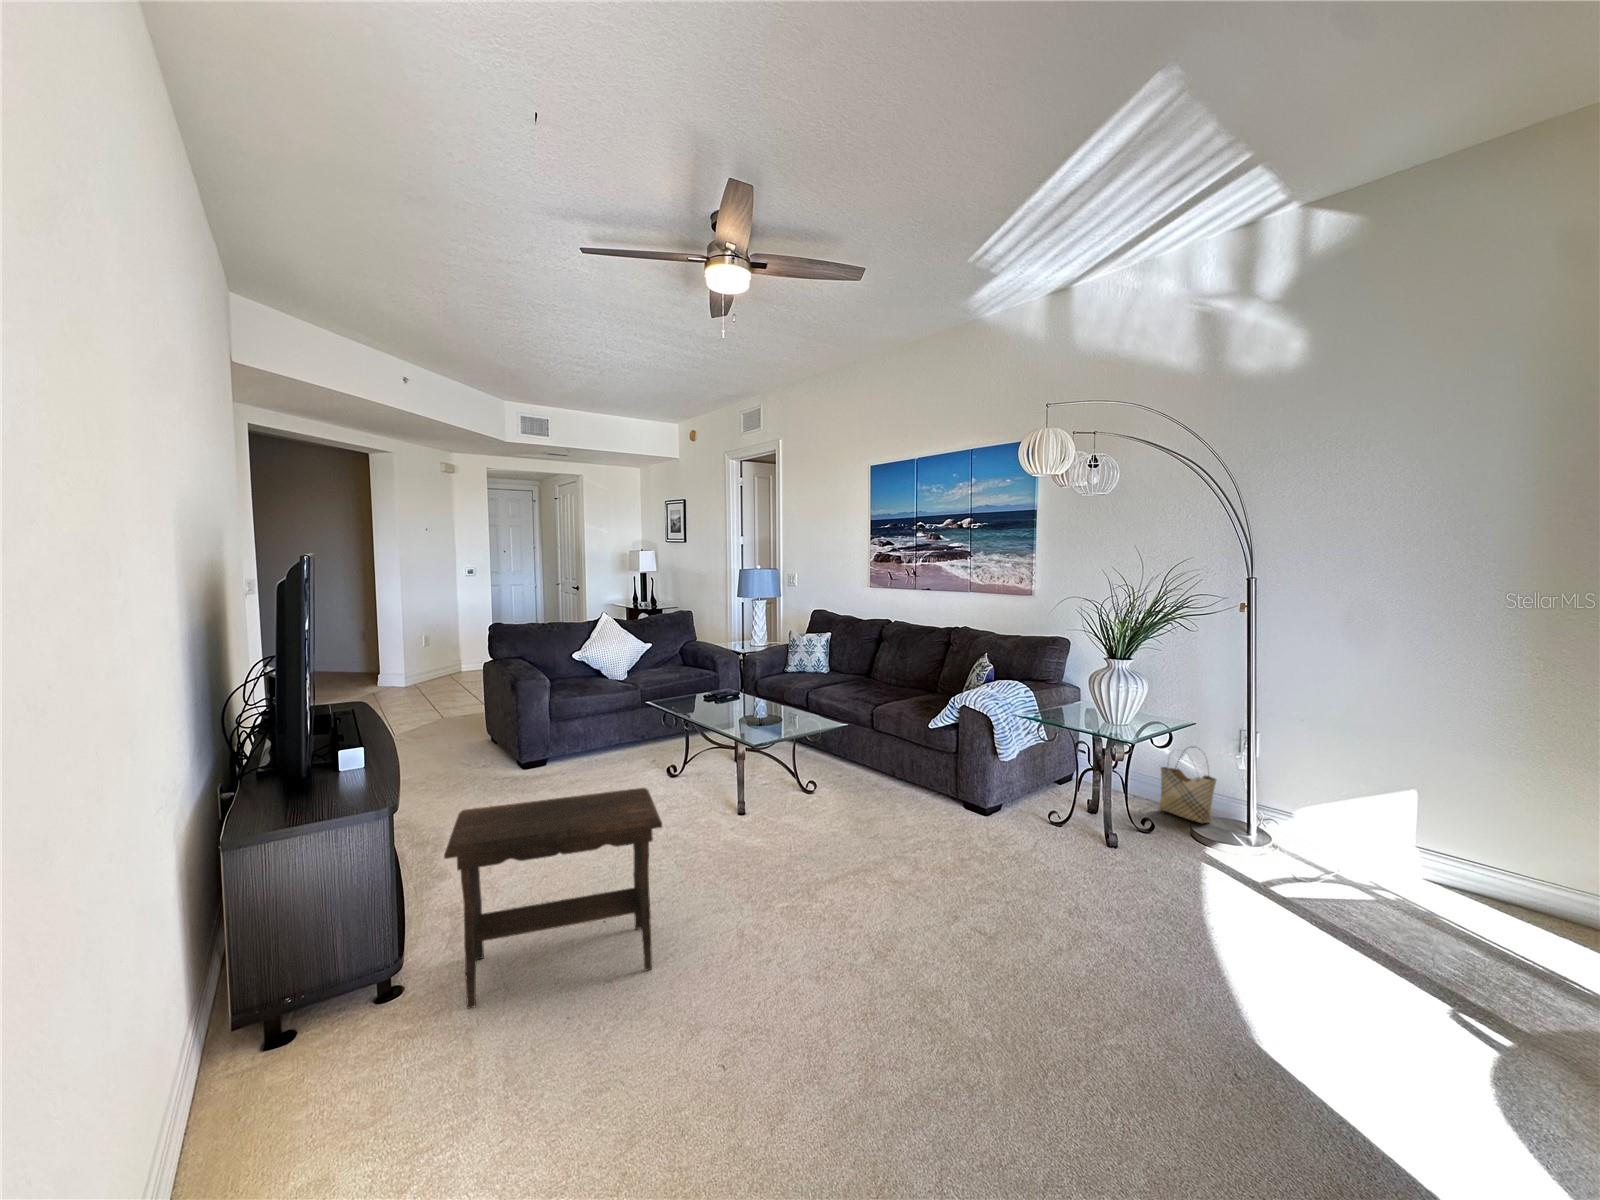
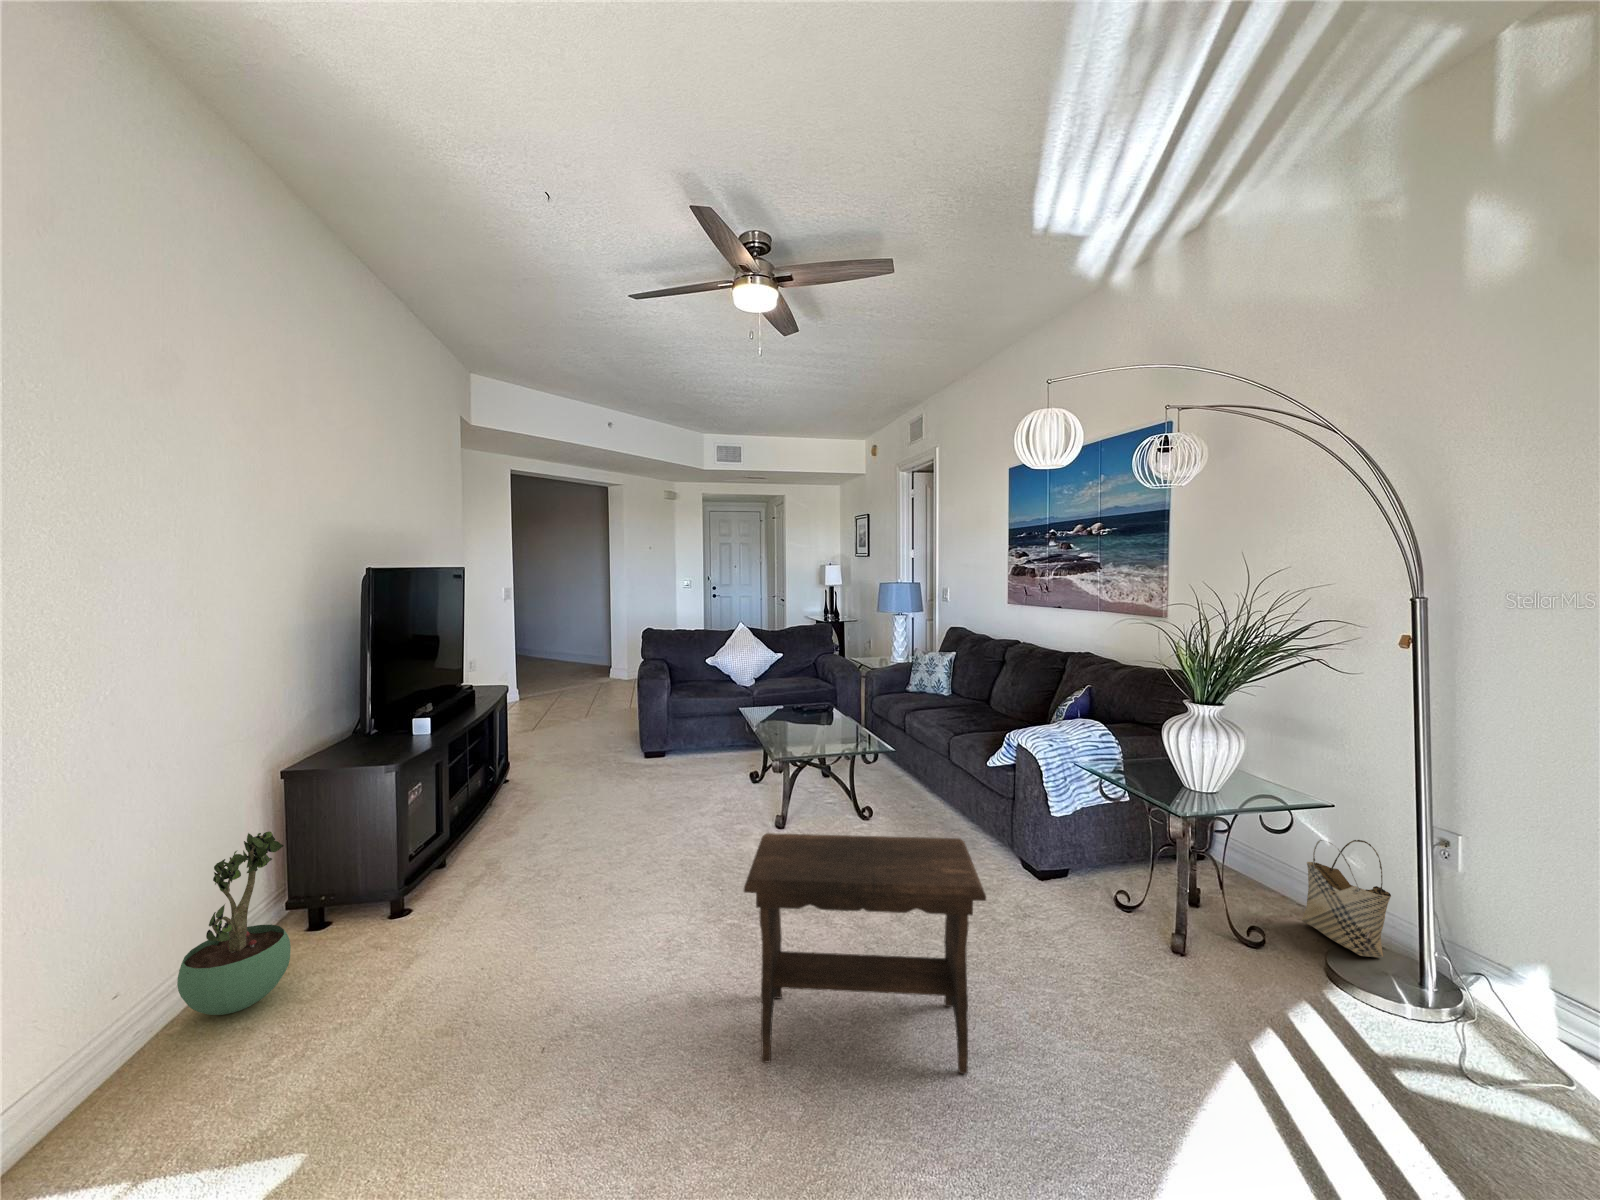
footstool: present [444,788,662,1008] -> present [744,833,986,1074]
potted plant: none [248,888,379,1126] -> present [177,832,291,1015]

